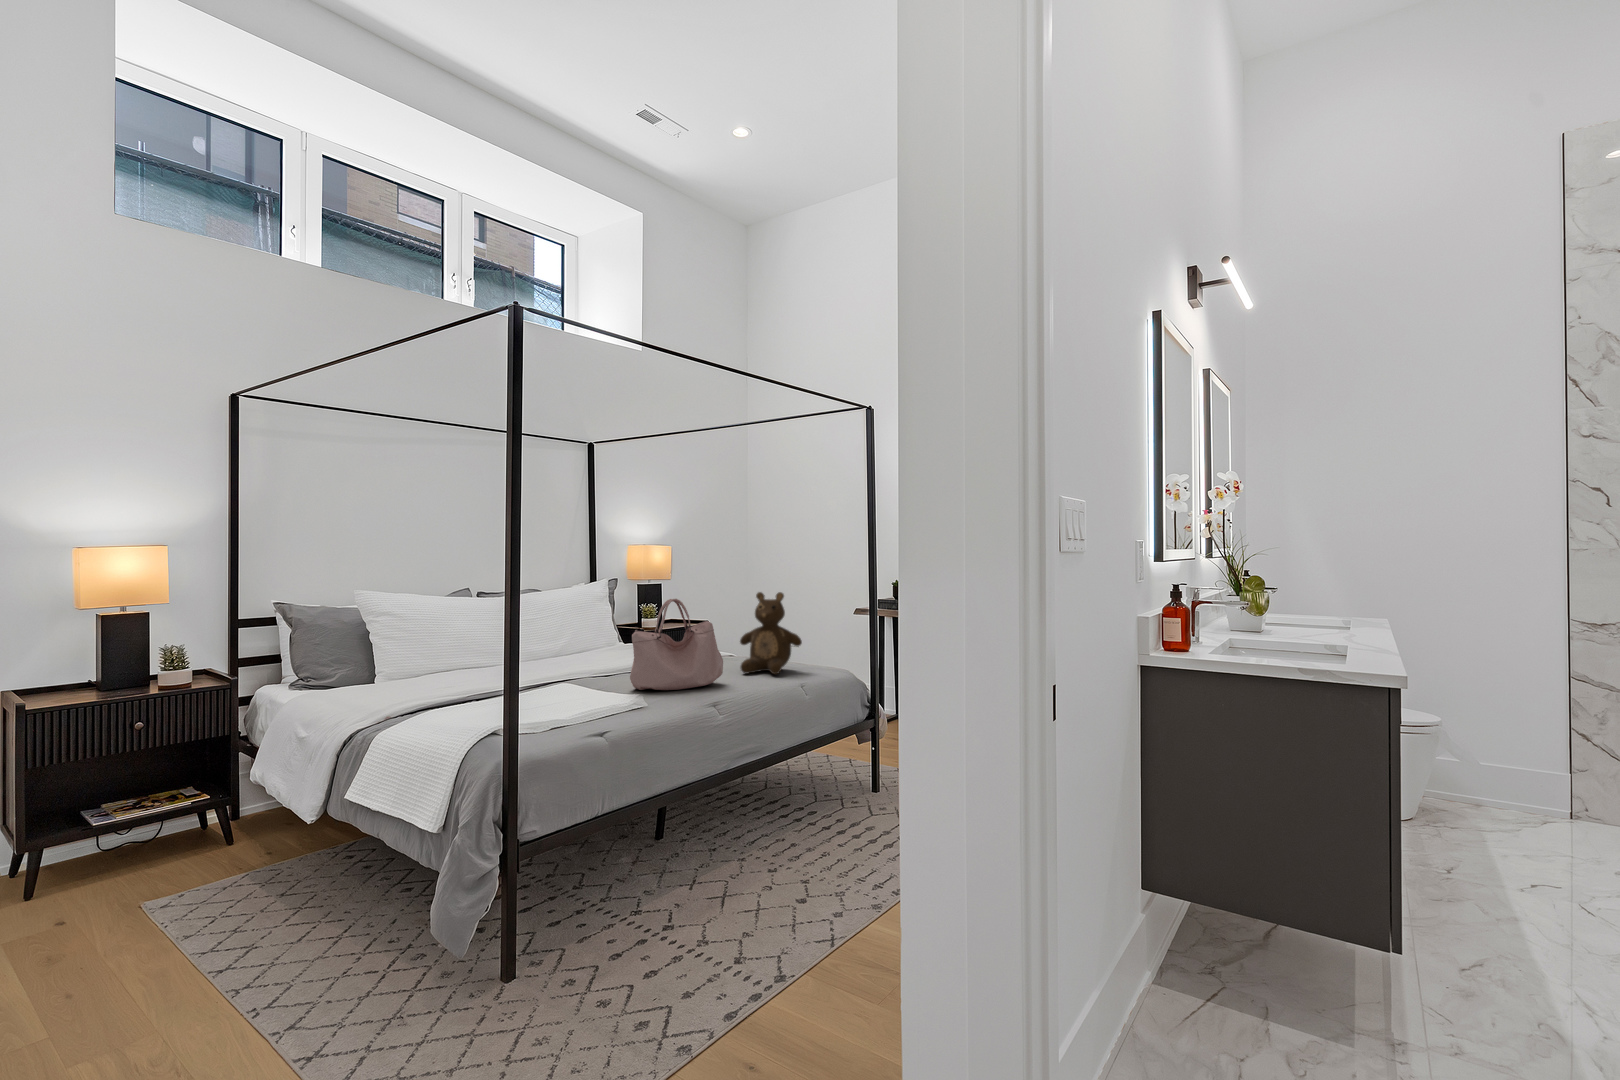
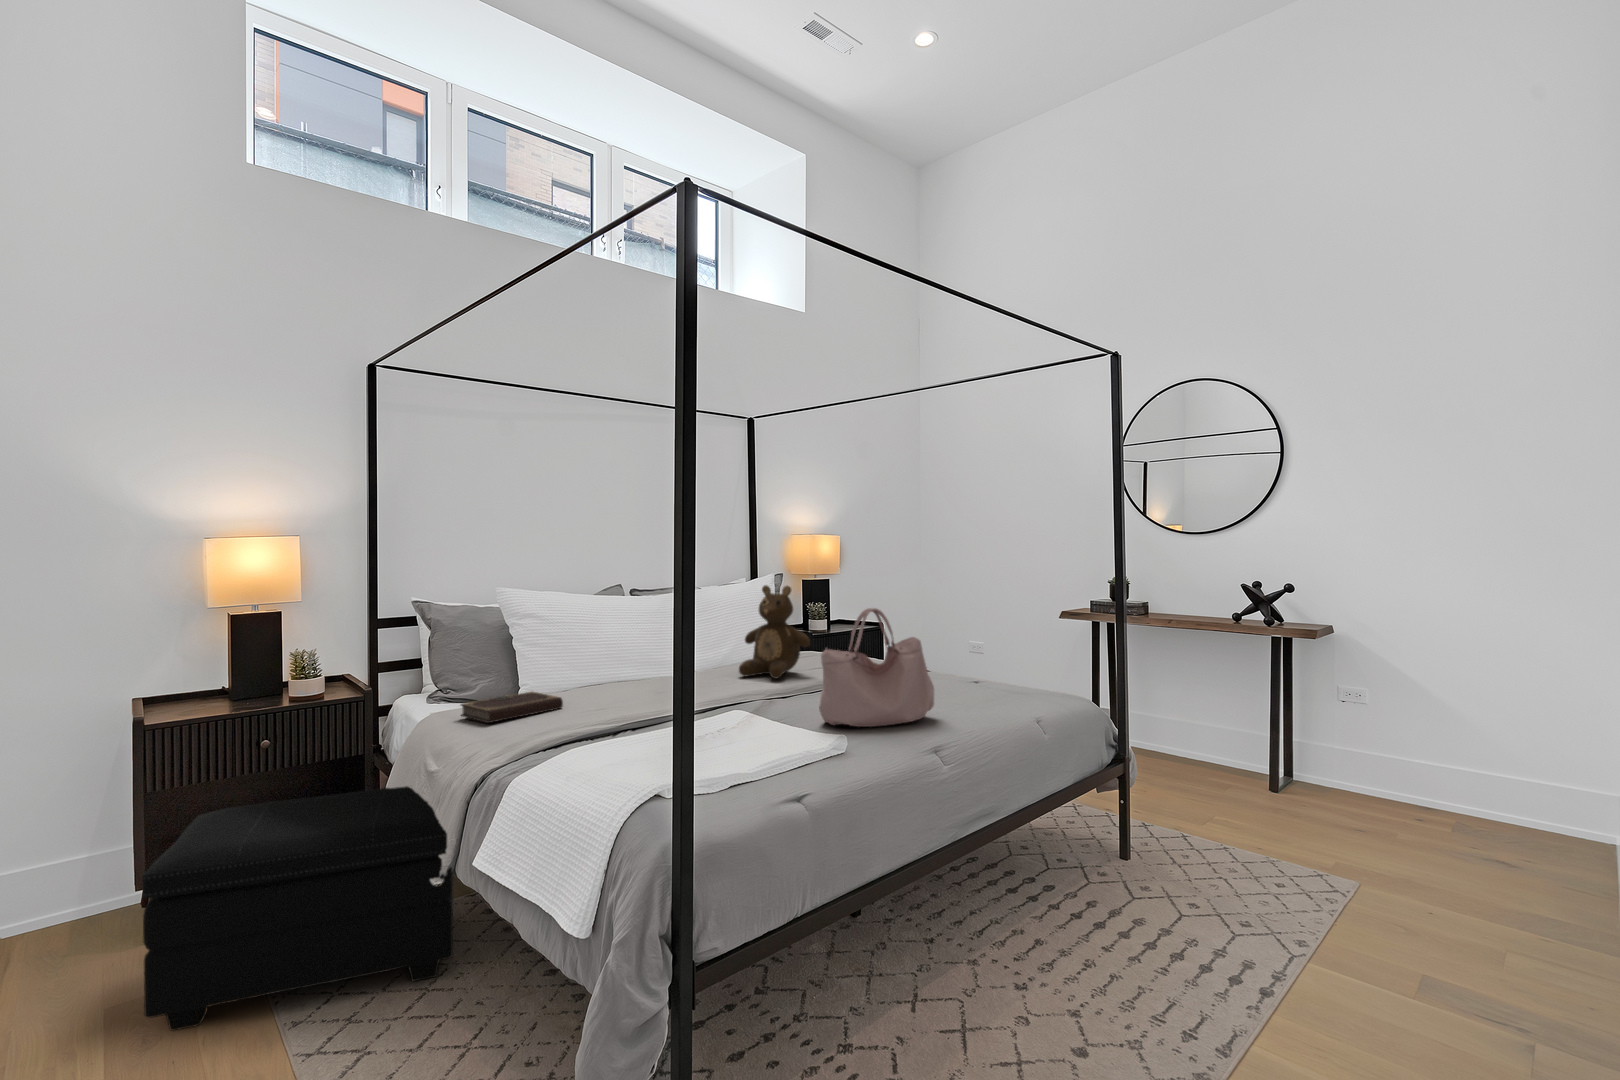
teddy bear: present [740,592,802,674] -> present [739,585,810,679]
notebook: none [324,674,415,697] -> present [461,692,563,723]
footstool: none [51,752,321,948] -> present [142,786,453,1031]

